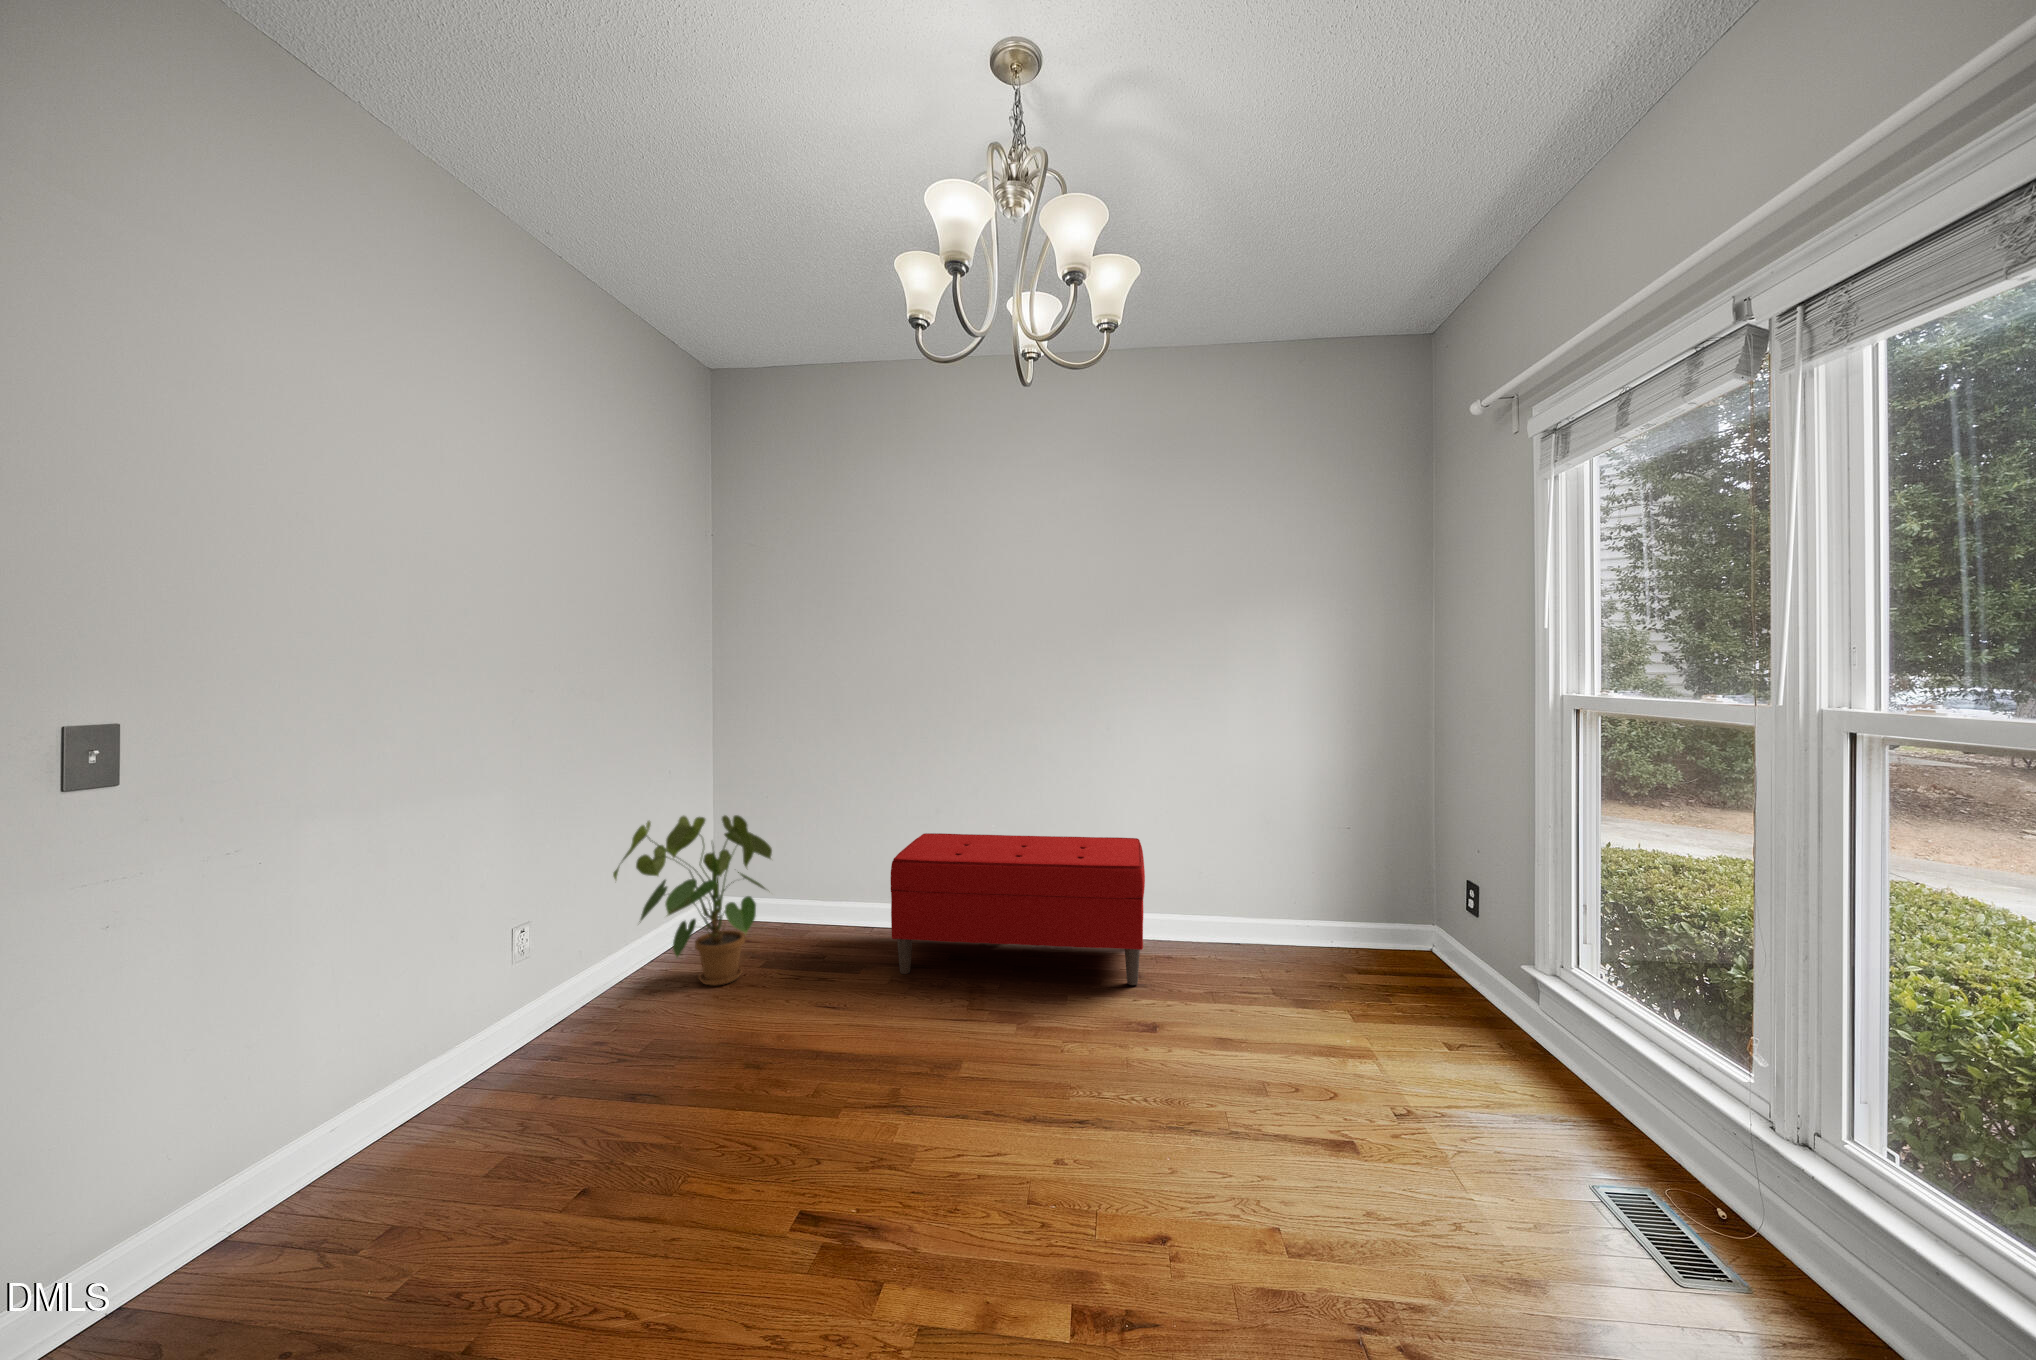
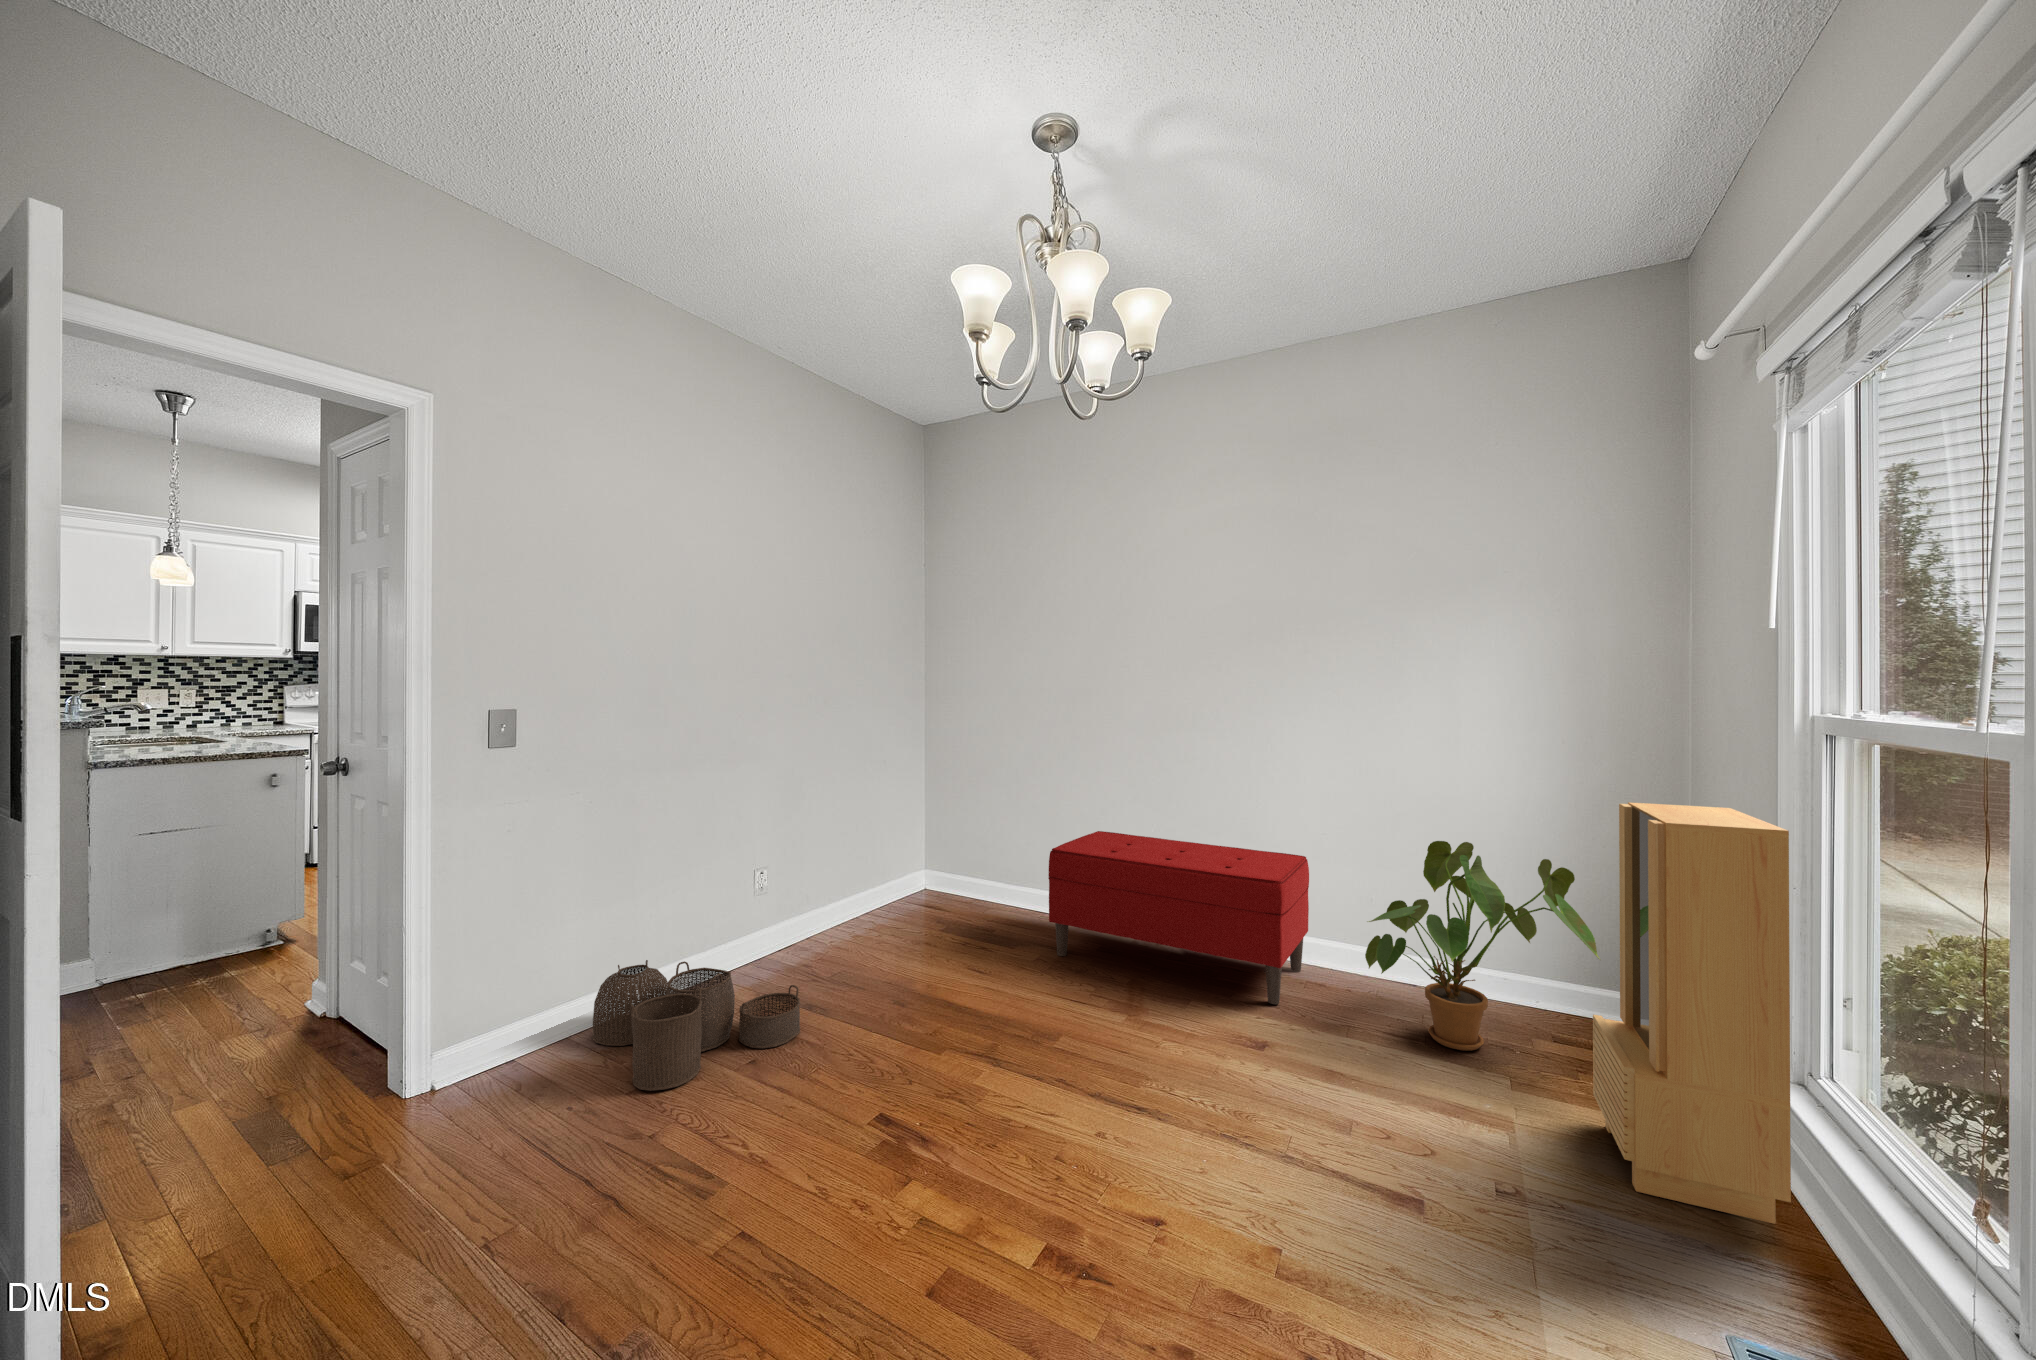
storage cabinet: none [1417,769,1575,1088] -> present [1593,802,1791,1224]
house plant: present [613,815,772,986] -> present [1365,841,1600,1051]
woven basket: none [284,1076,634,1283] -> present [592,960,800,1091]

